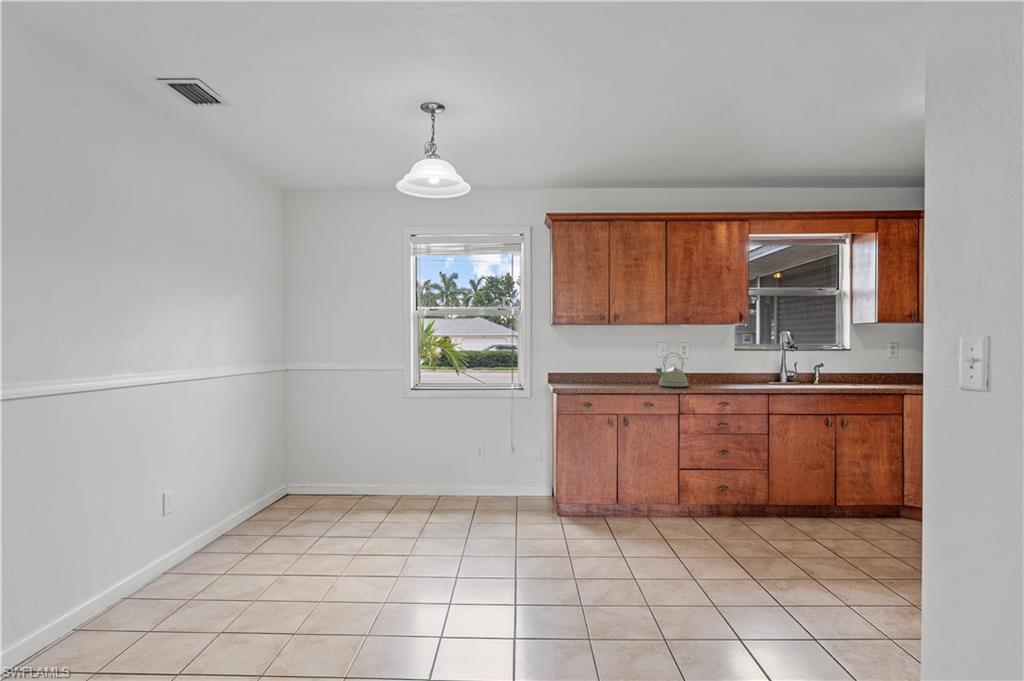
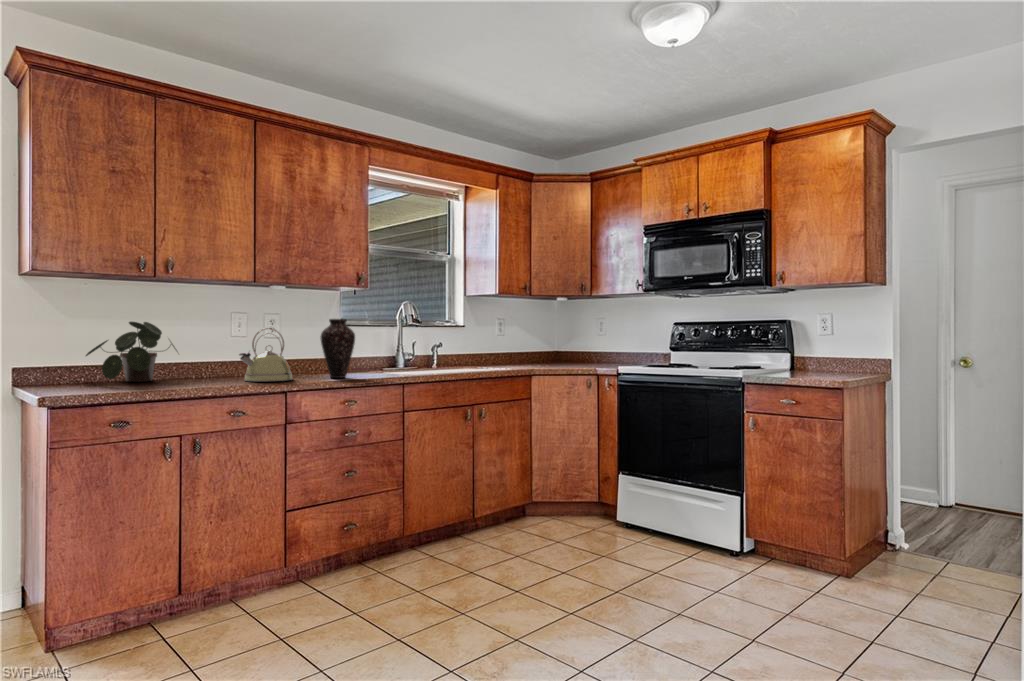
vase: none [708,346,733,387] -> present [320,319,355,378]
potted plant: none [578,349,624,383] -> present [86,322,177,382]

